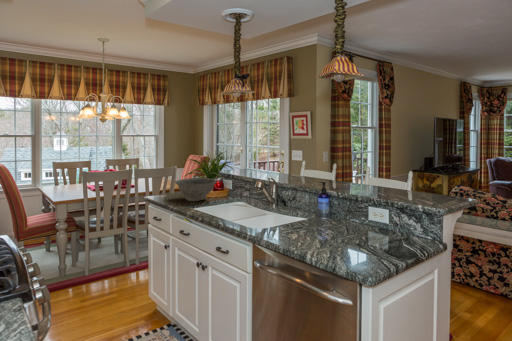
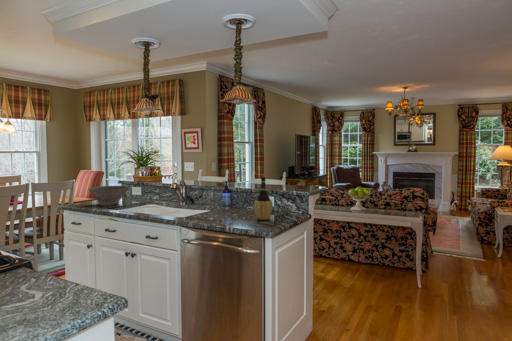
wine bottle: none [355,182,383,247] -> present [254,174,273,220]

